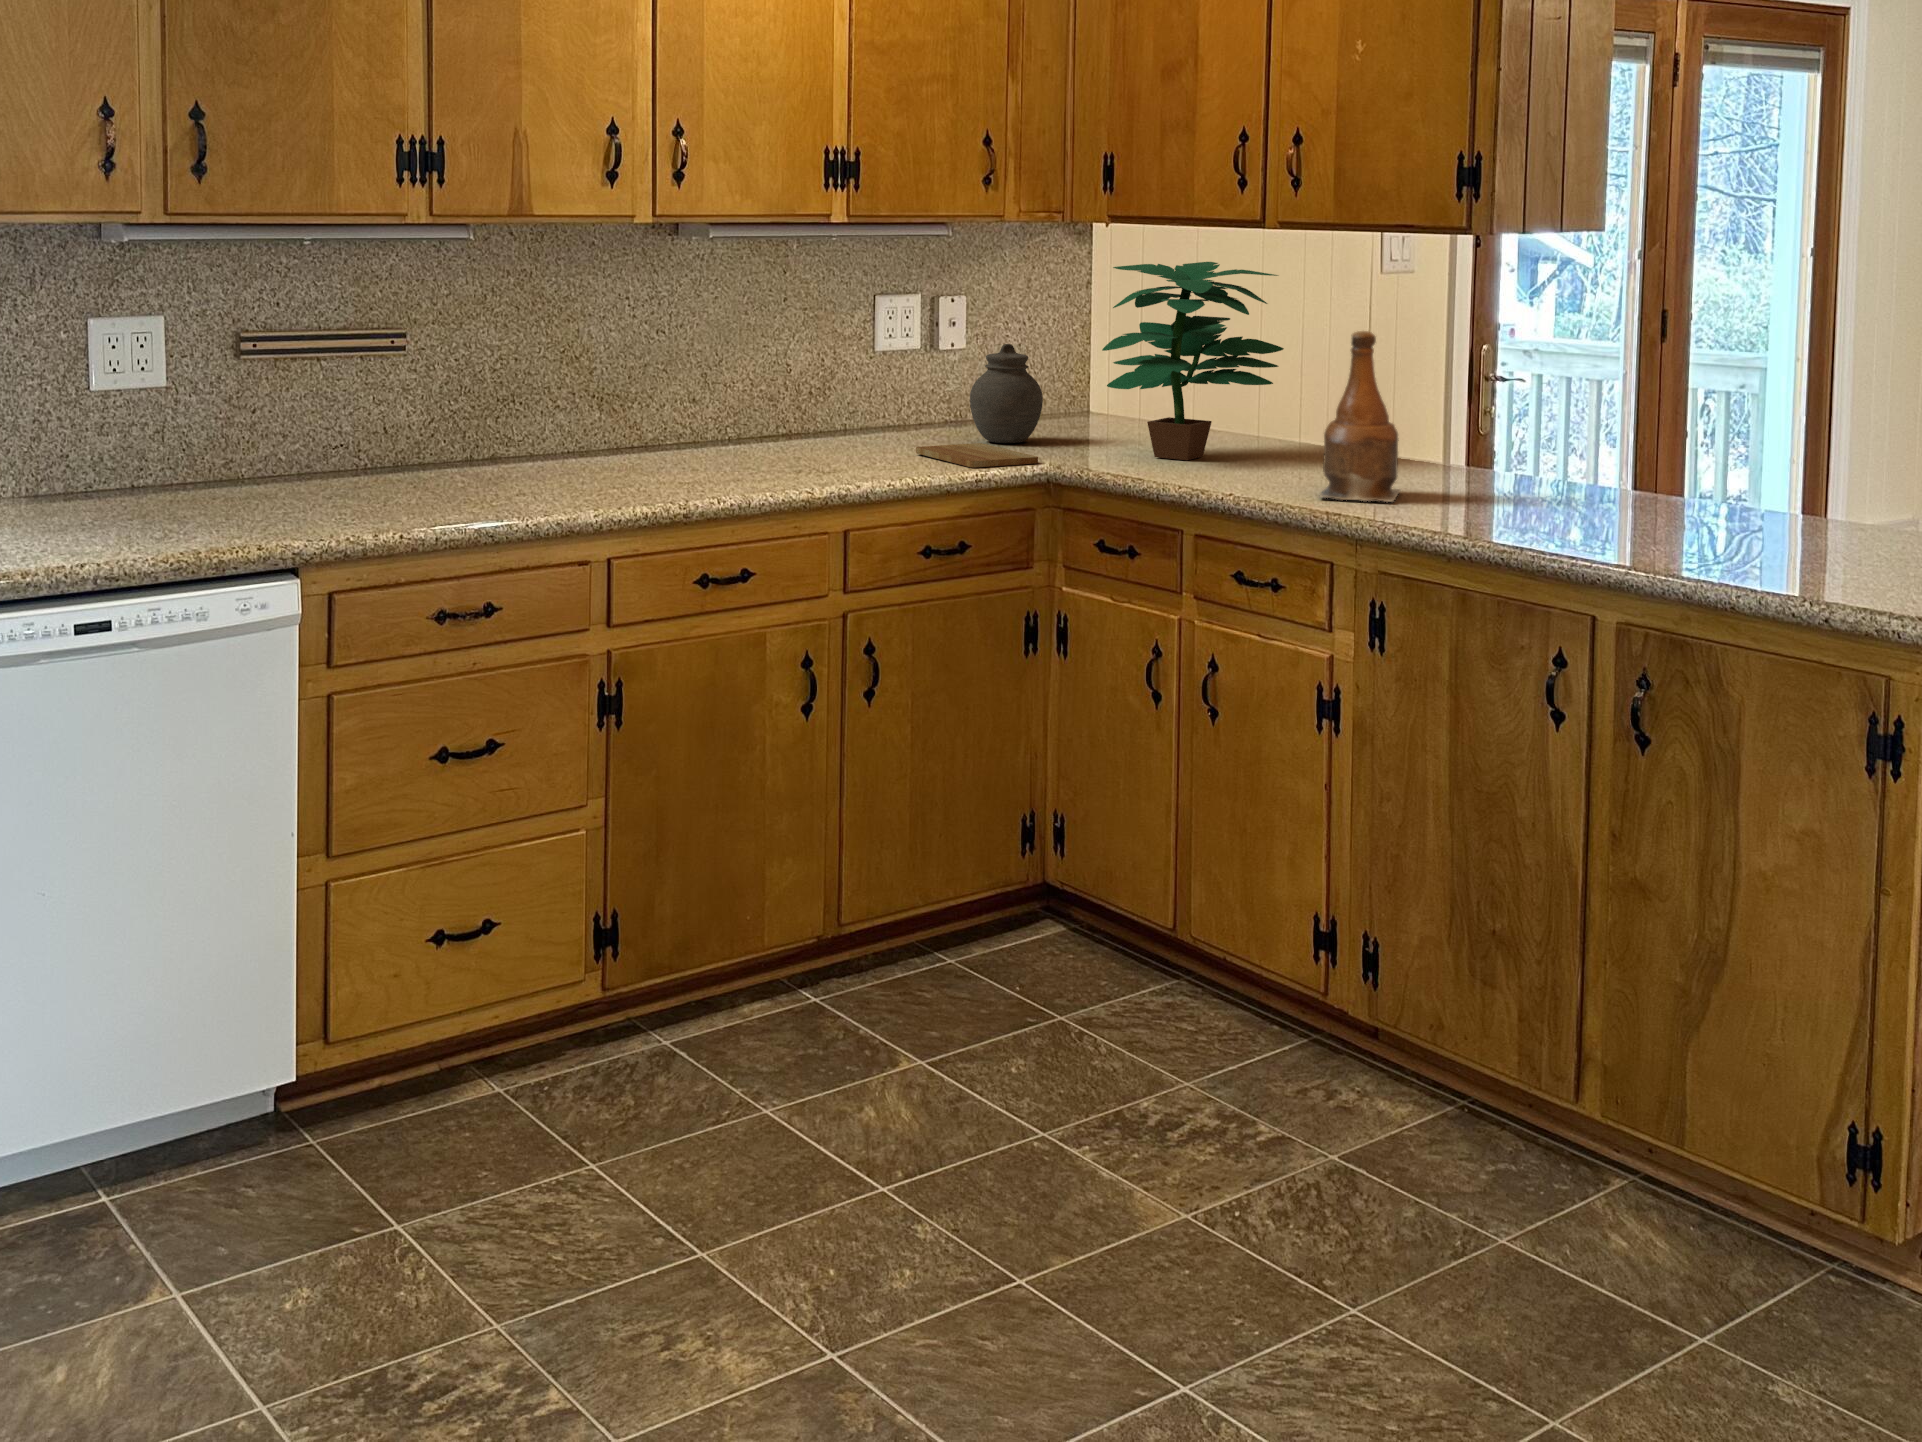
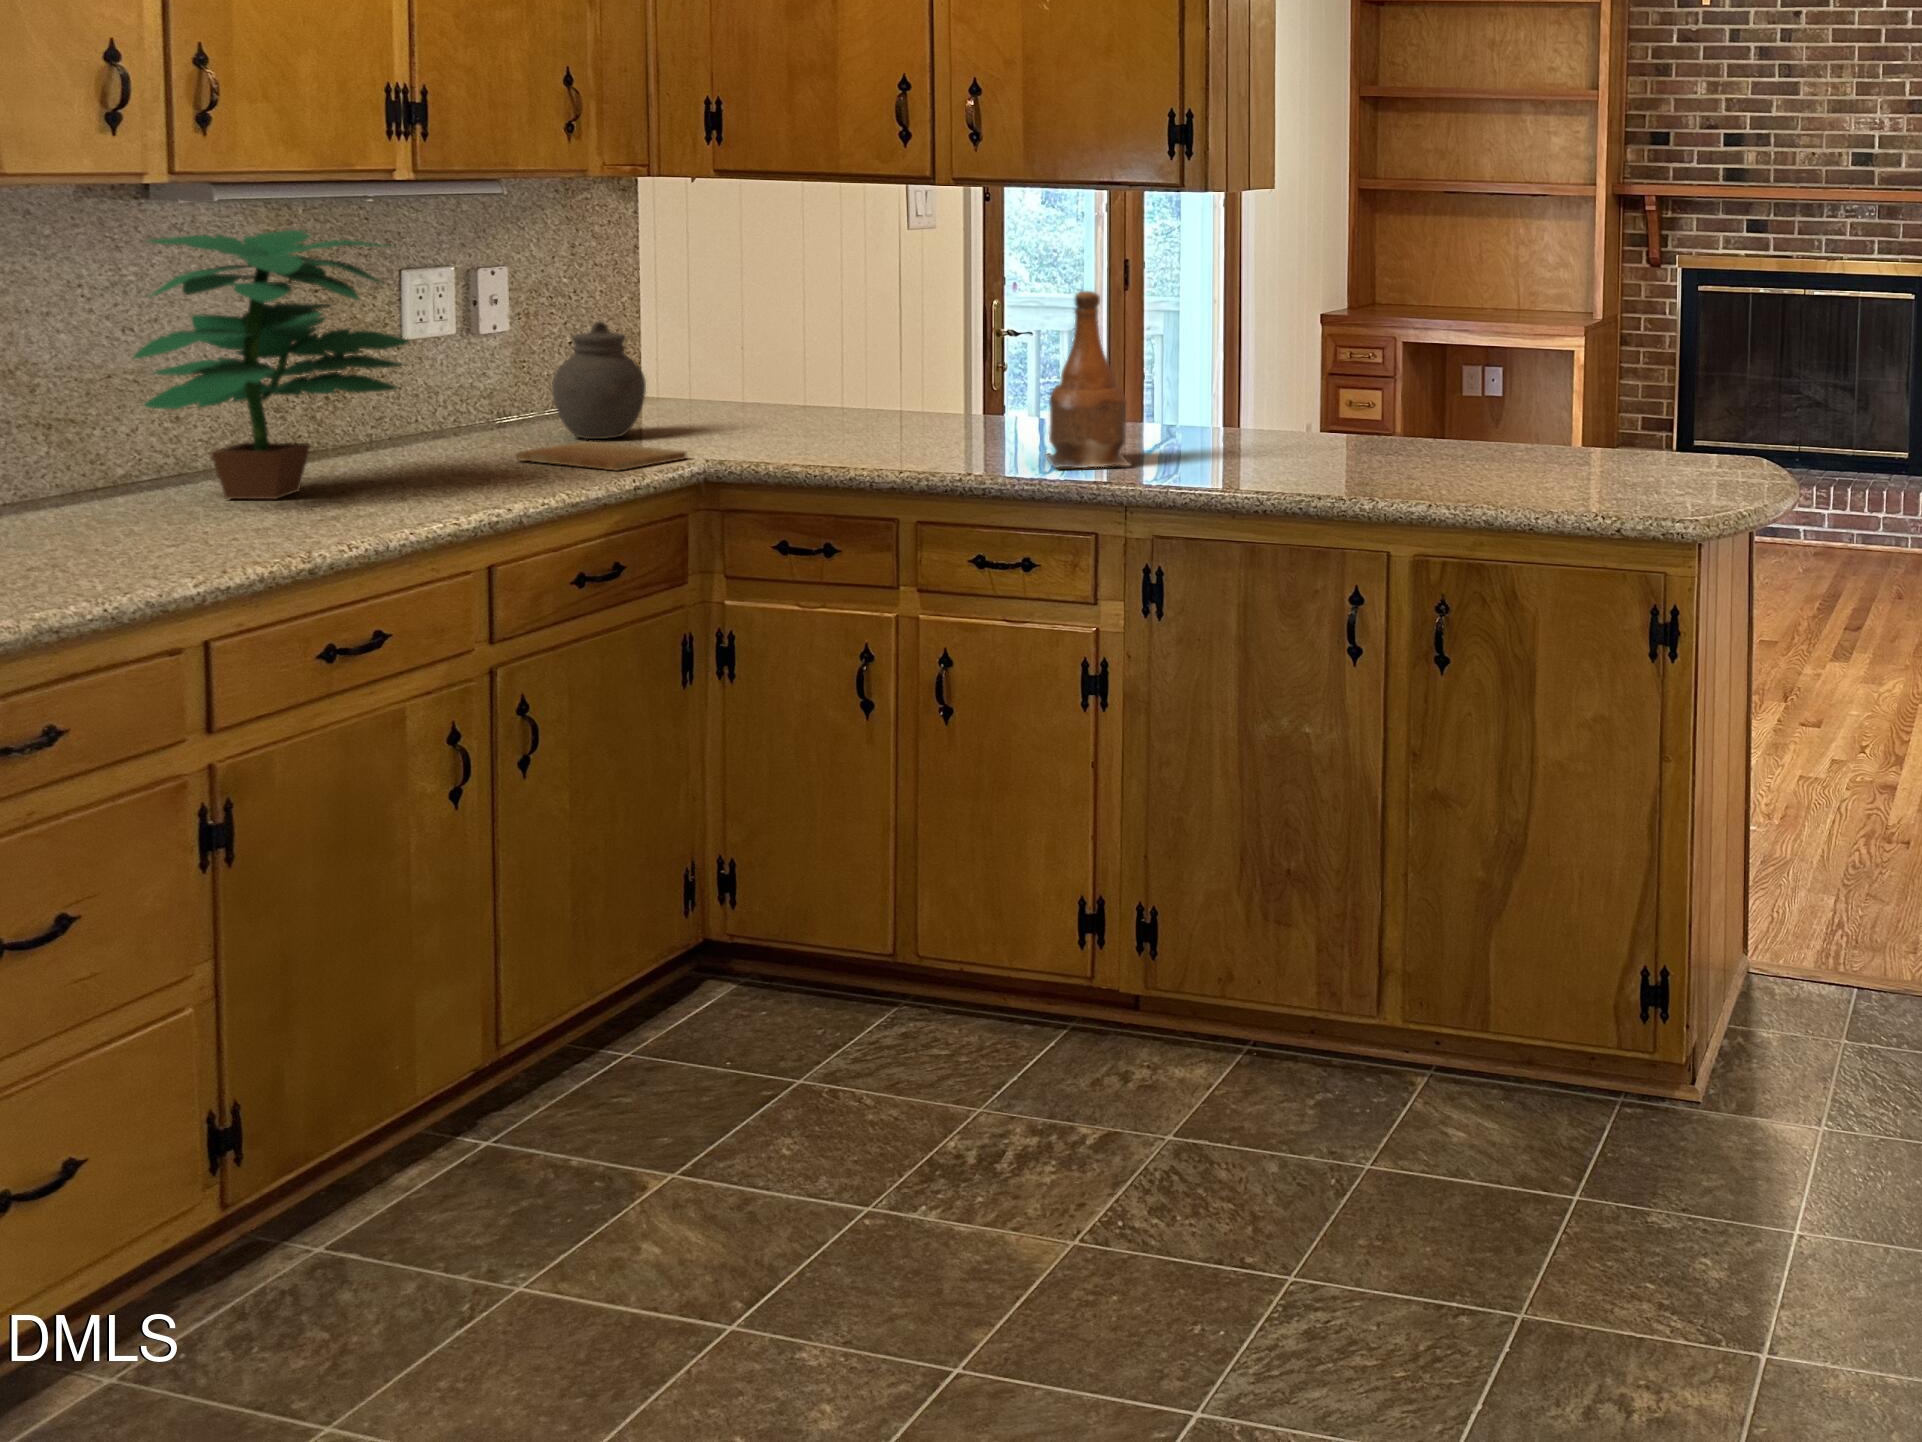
potted plant: present [1102,262,1284,460] -> present [133,230,410,499]

